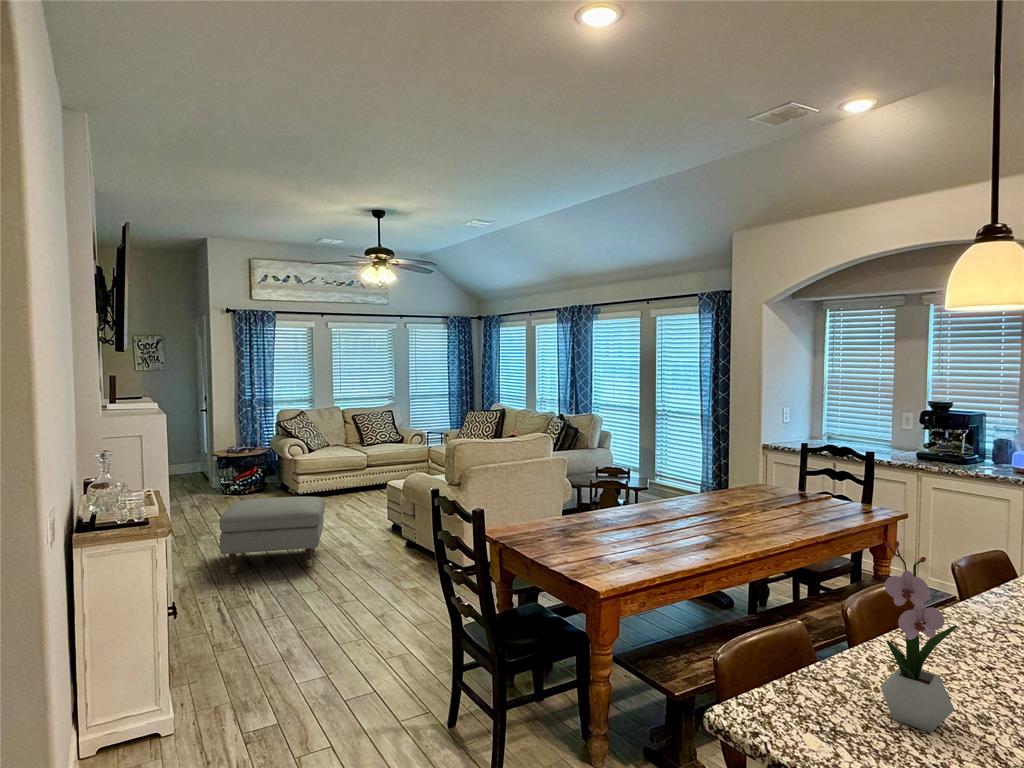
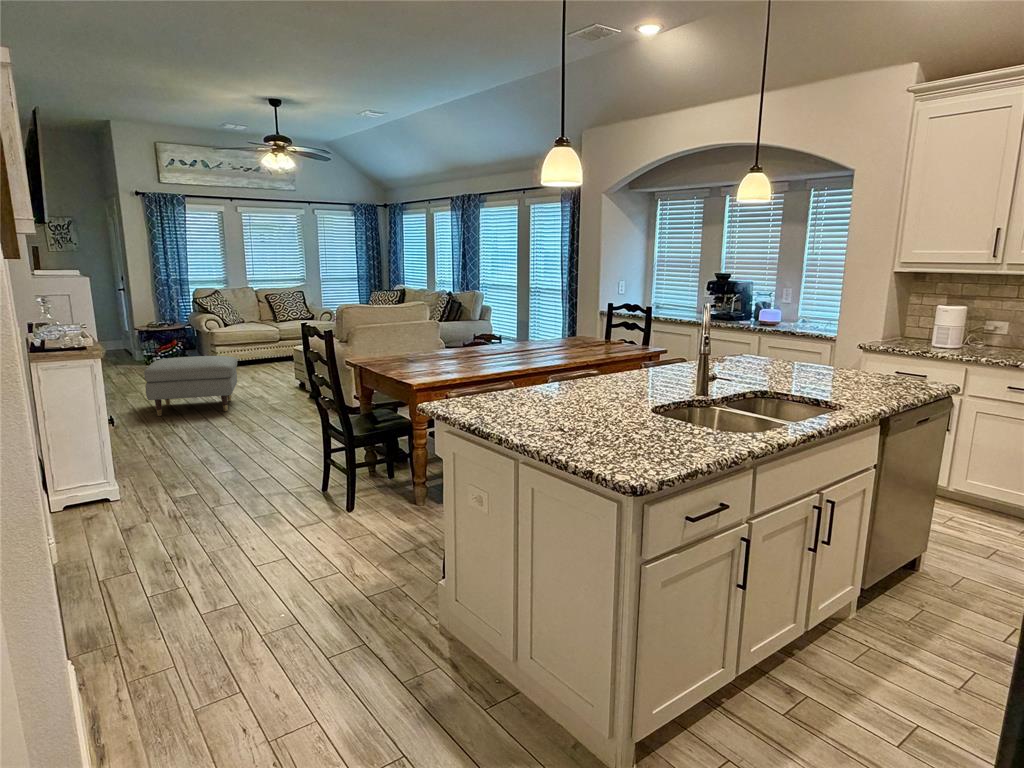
flower arrangement: present [881,541,957,733] -> none [496,307,537,402]

